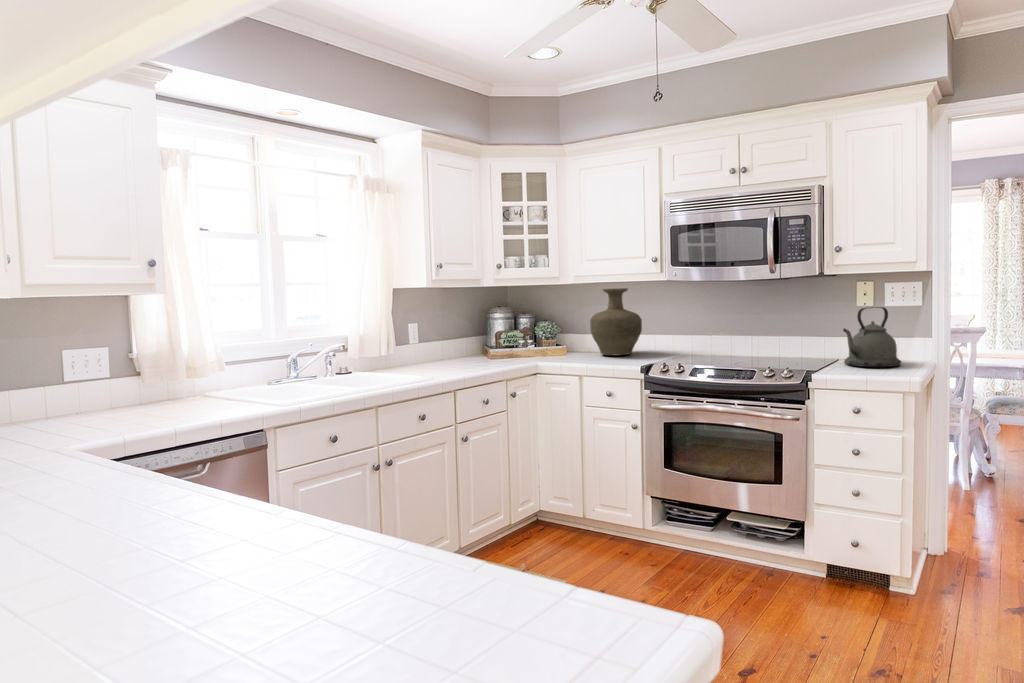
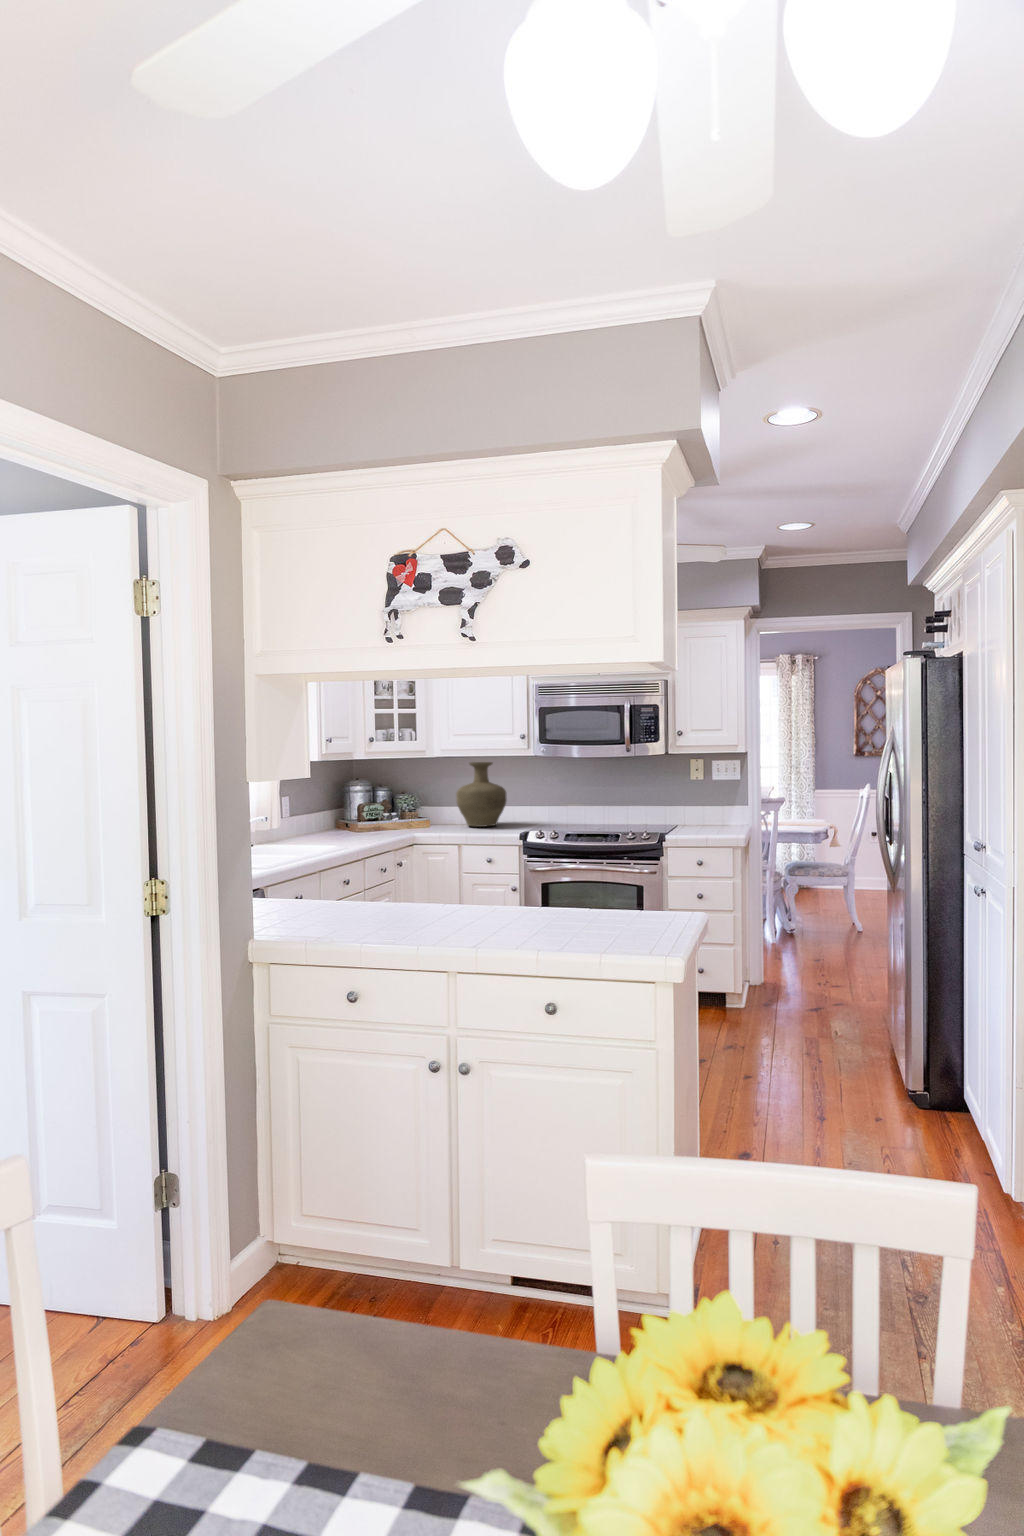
kettle: present [843,307,901,367] -> none [685,780,727,830]

